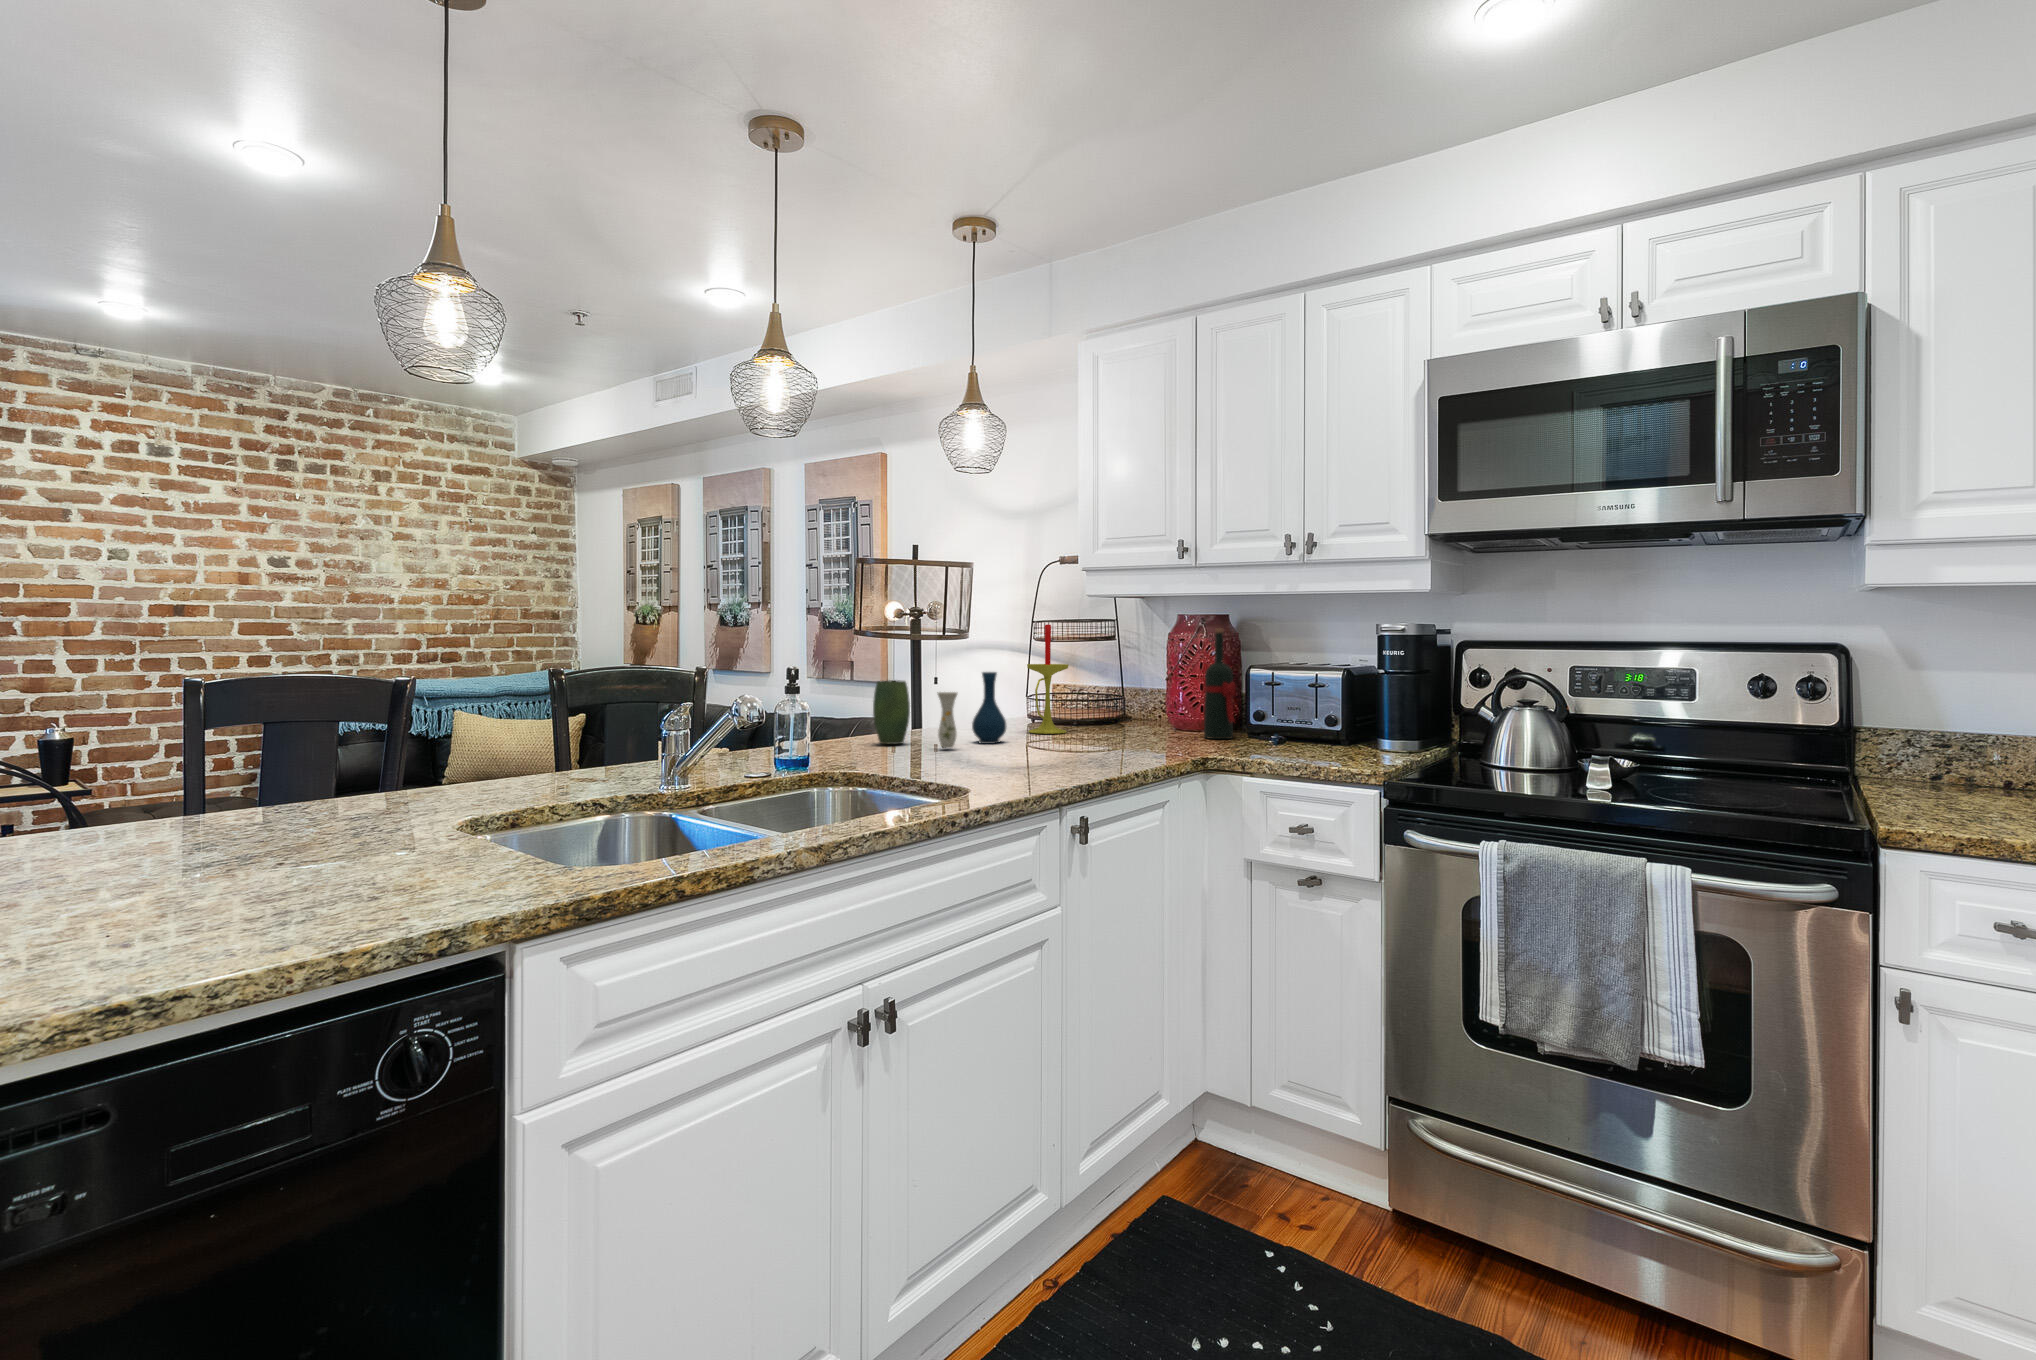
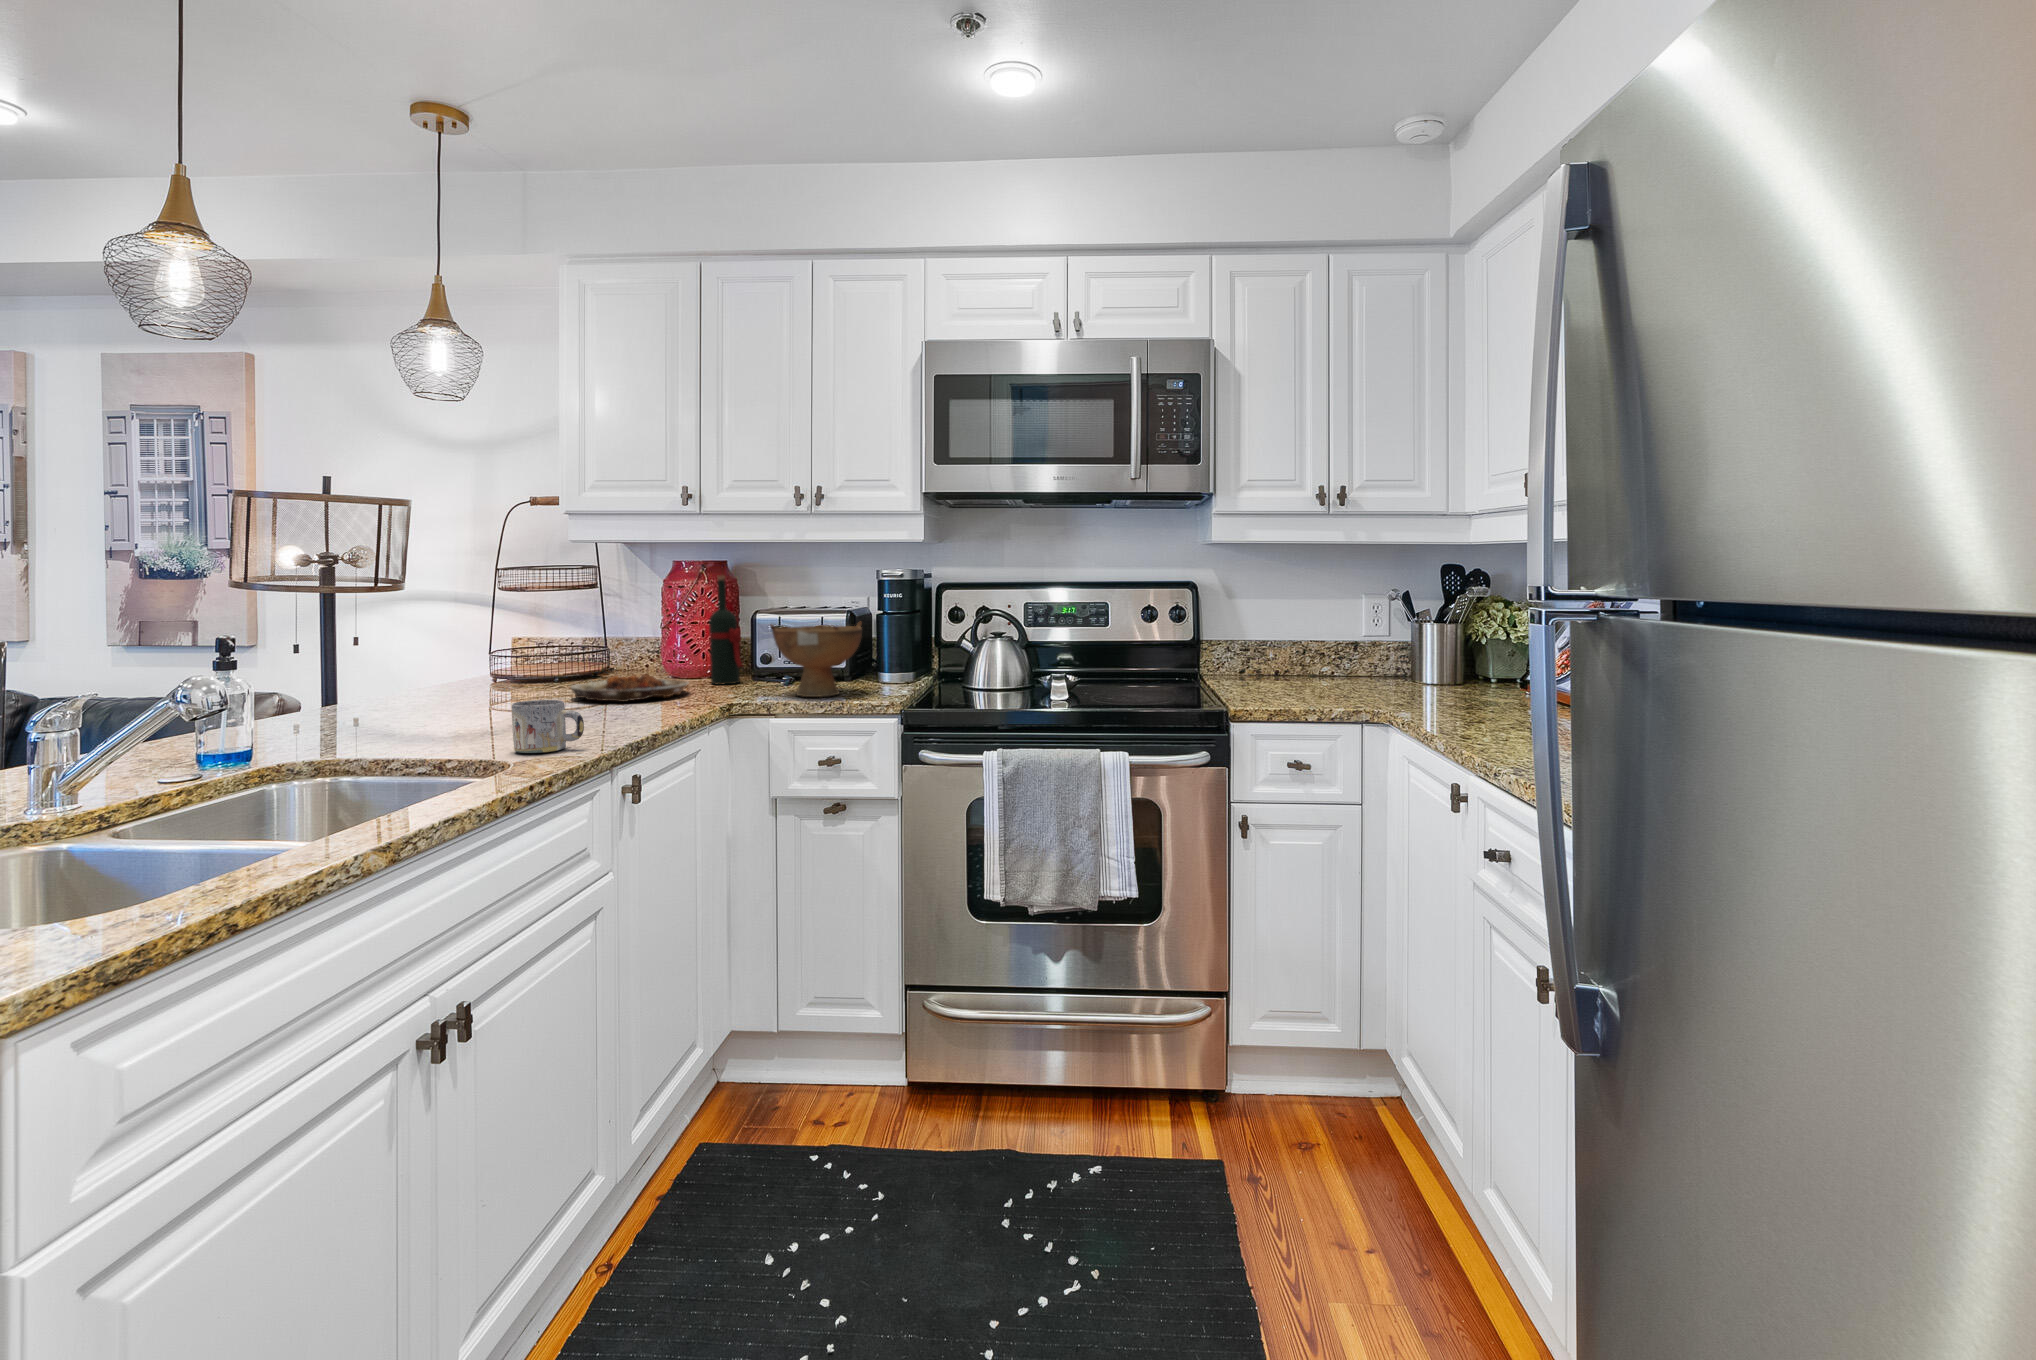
candle: present [1027,624,1069,734] -> none [502,569,557,692]
vase: present [873,672,1007,748] -> none [310,627,494,720]
bowl: none [1251,678,1354,759] -> present [770,621,862,697]
plate: none [1068,722,1175,748] -> present [570,674,688,702]
mug: none [980,737,1036,786] -> present [512,700,584,753]

